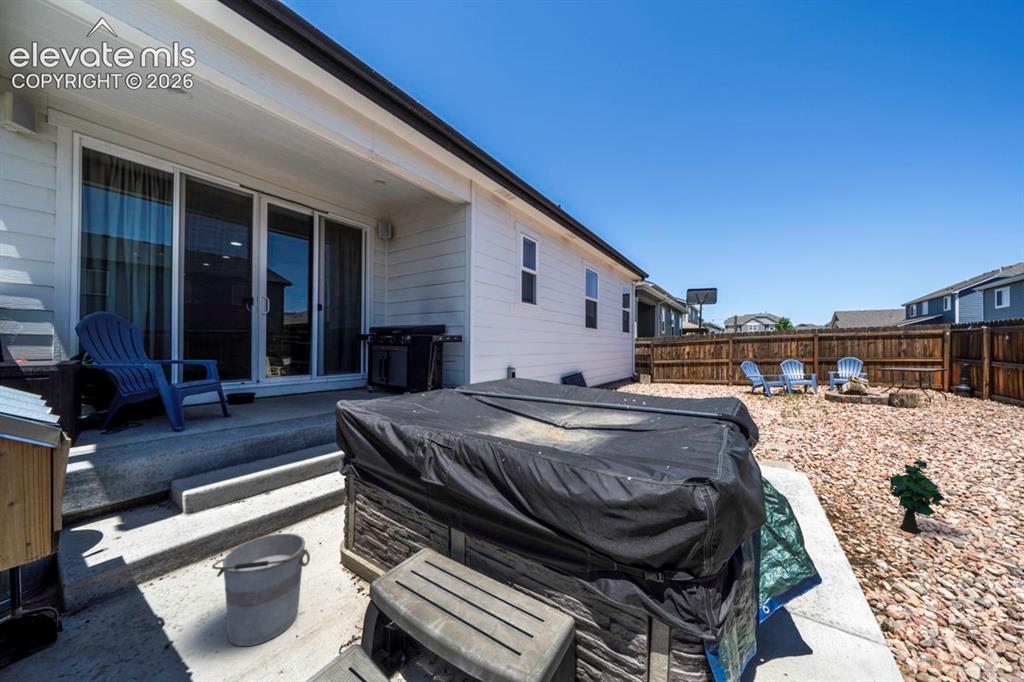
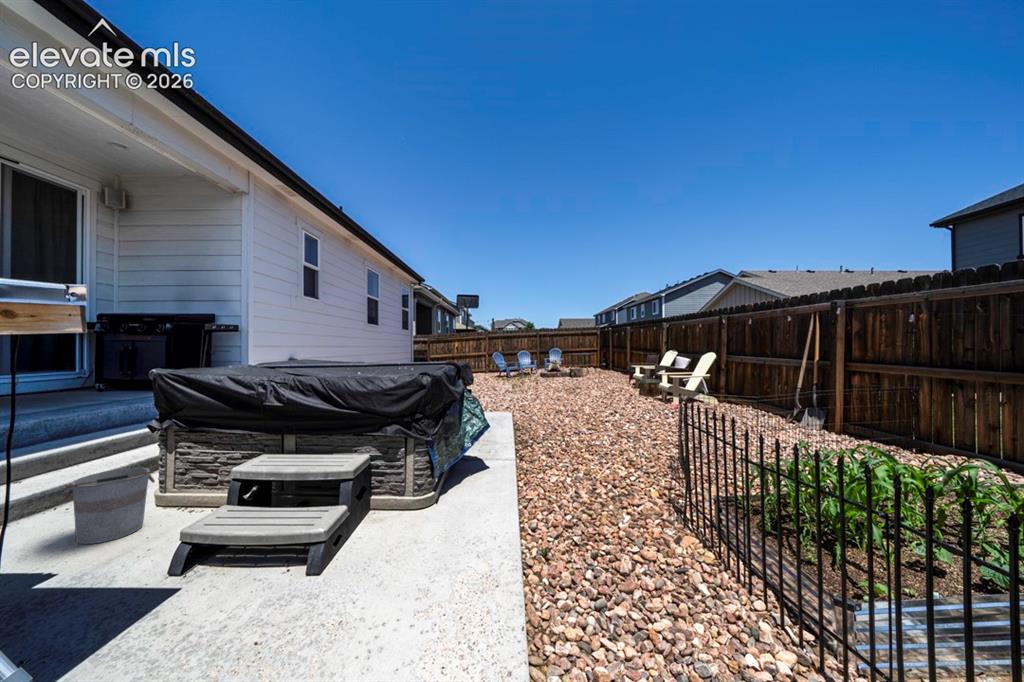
decorative plant: present [883,461,945,534] -> none [537,390,559,428]

